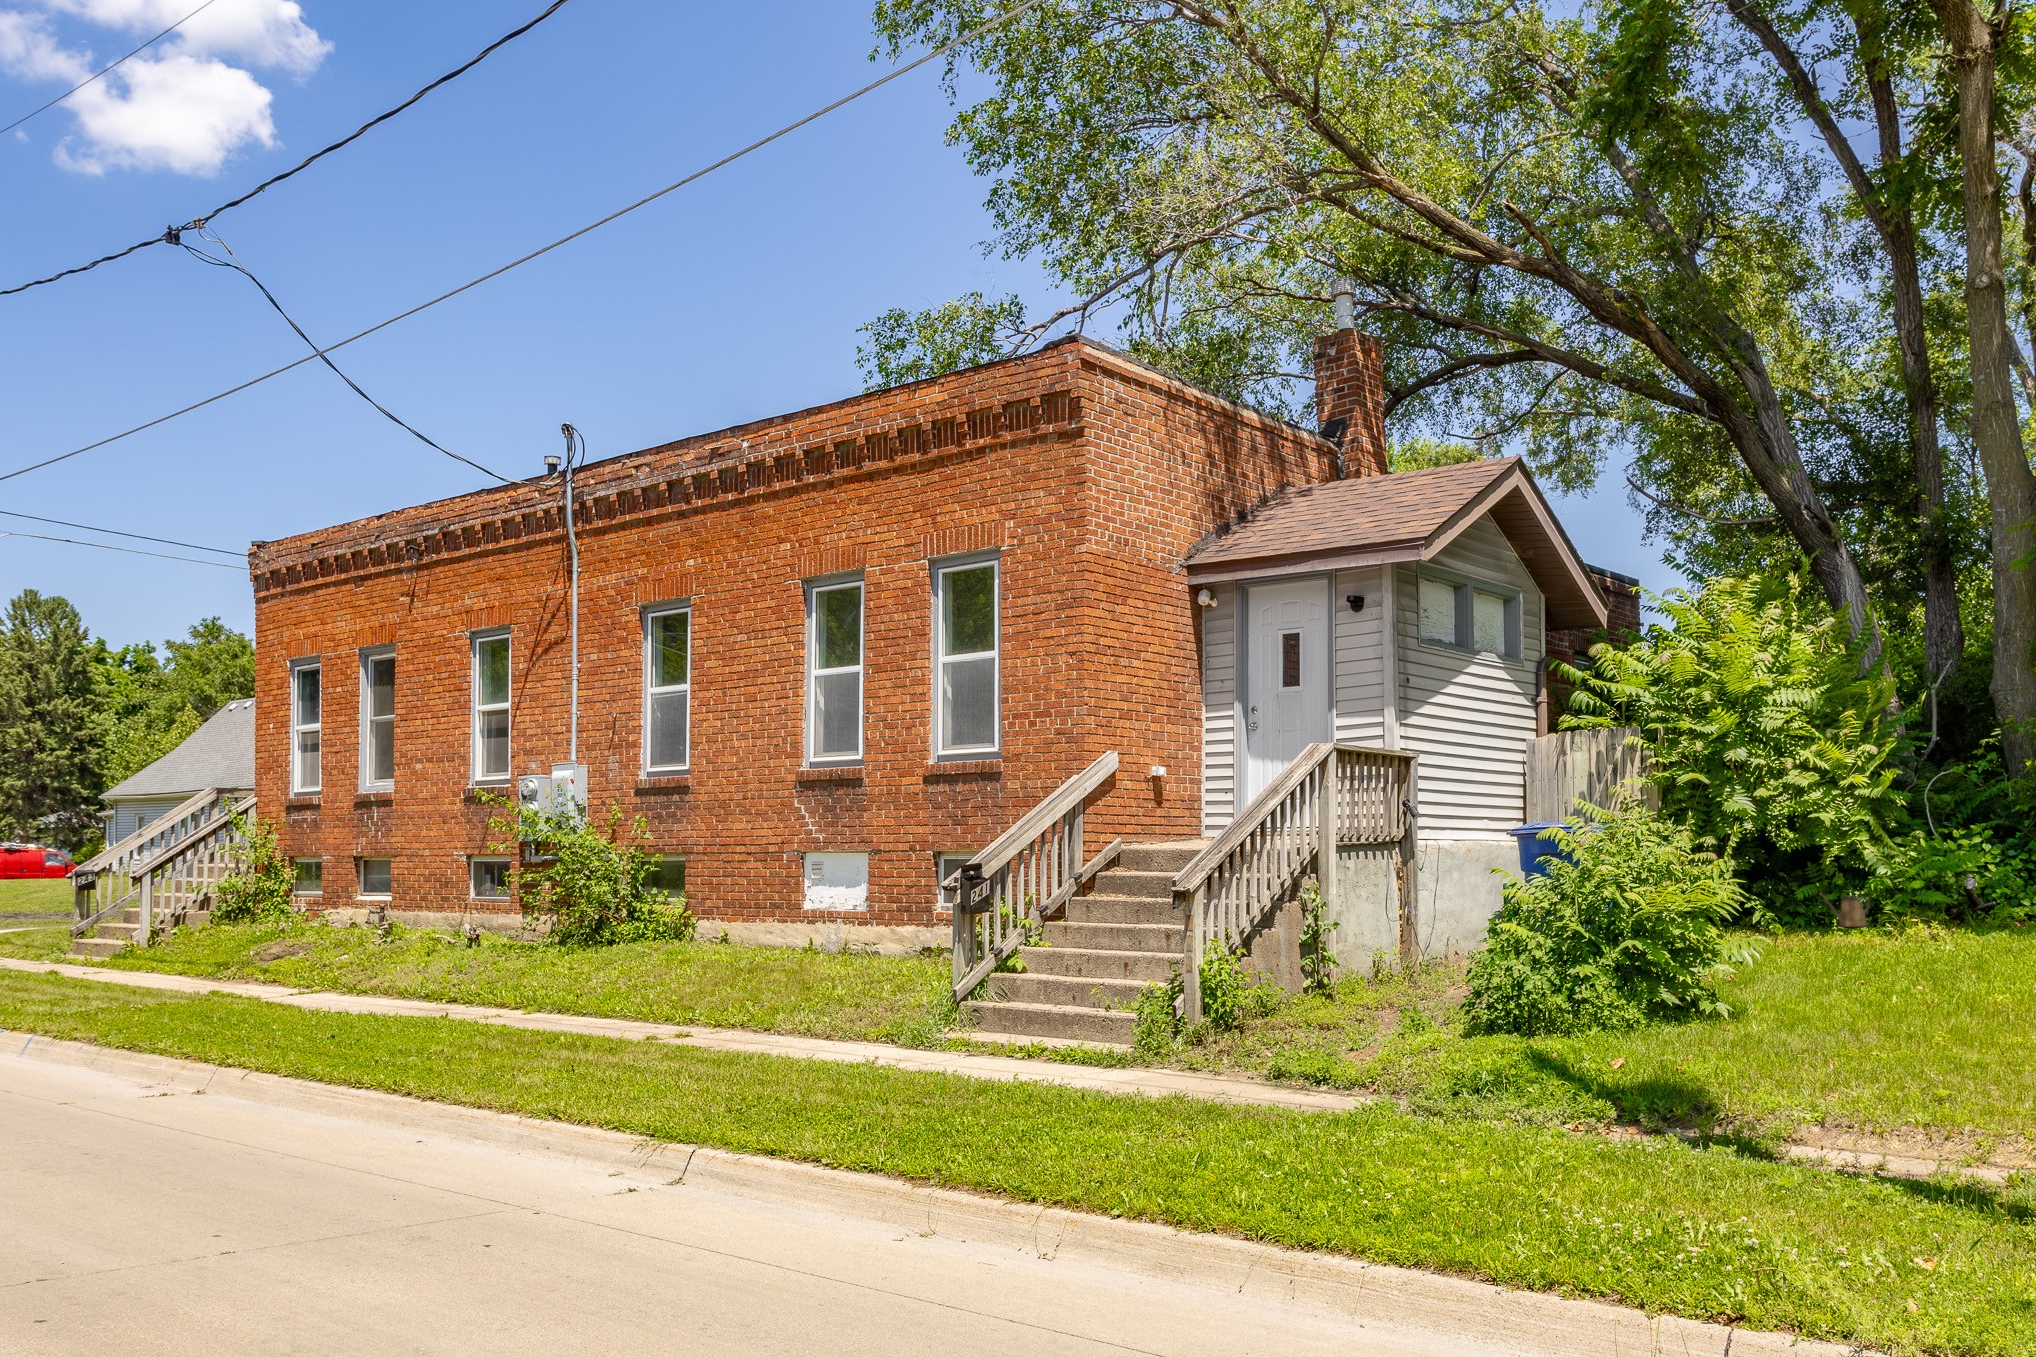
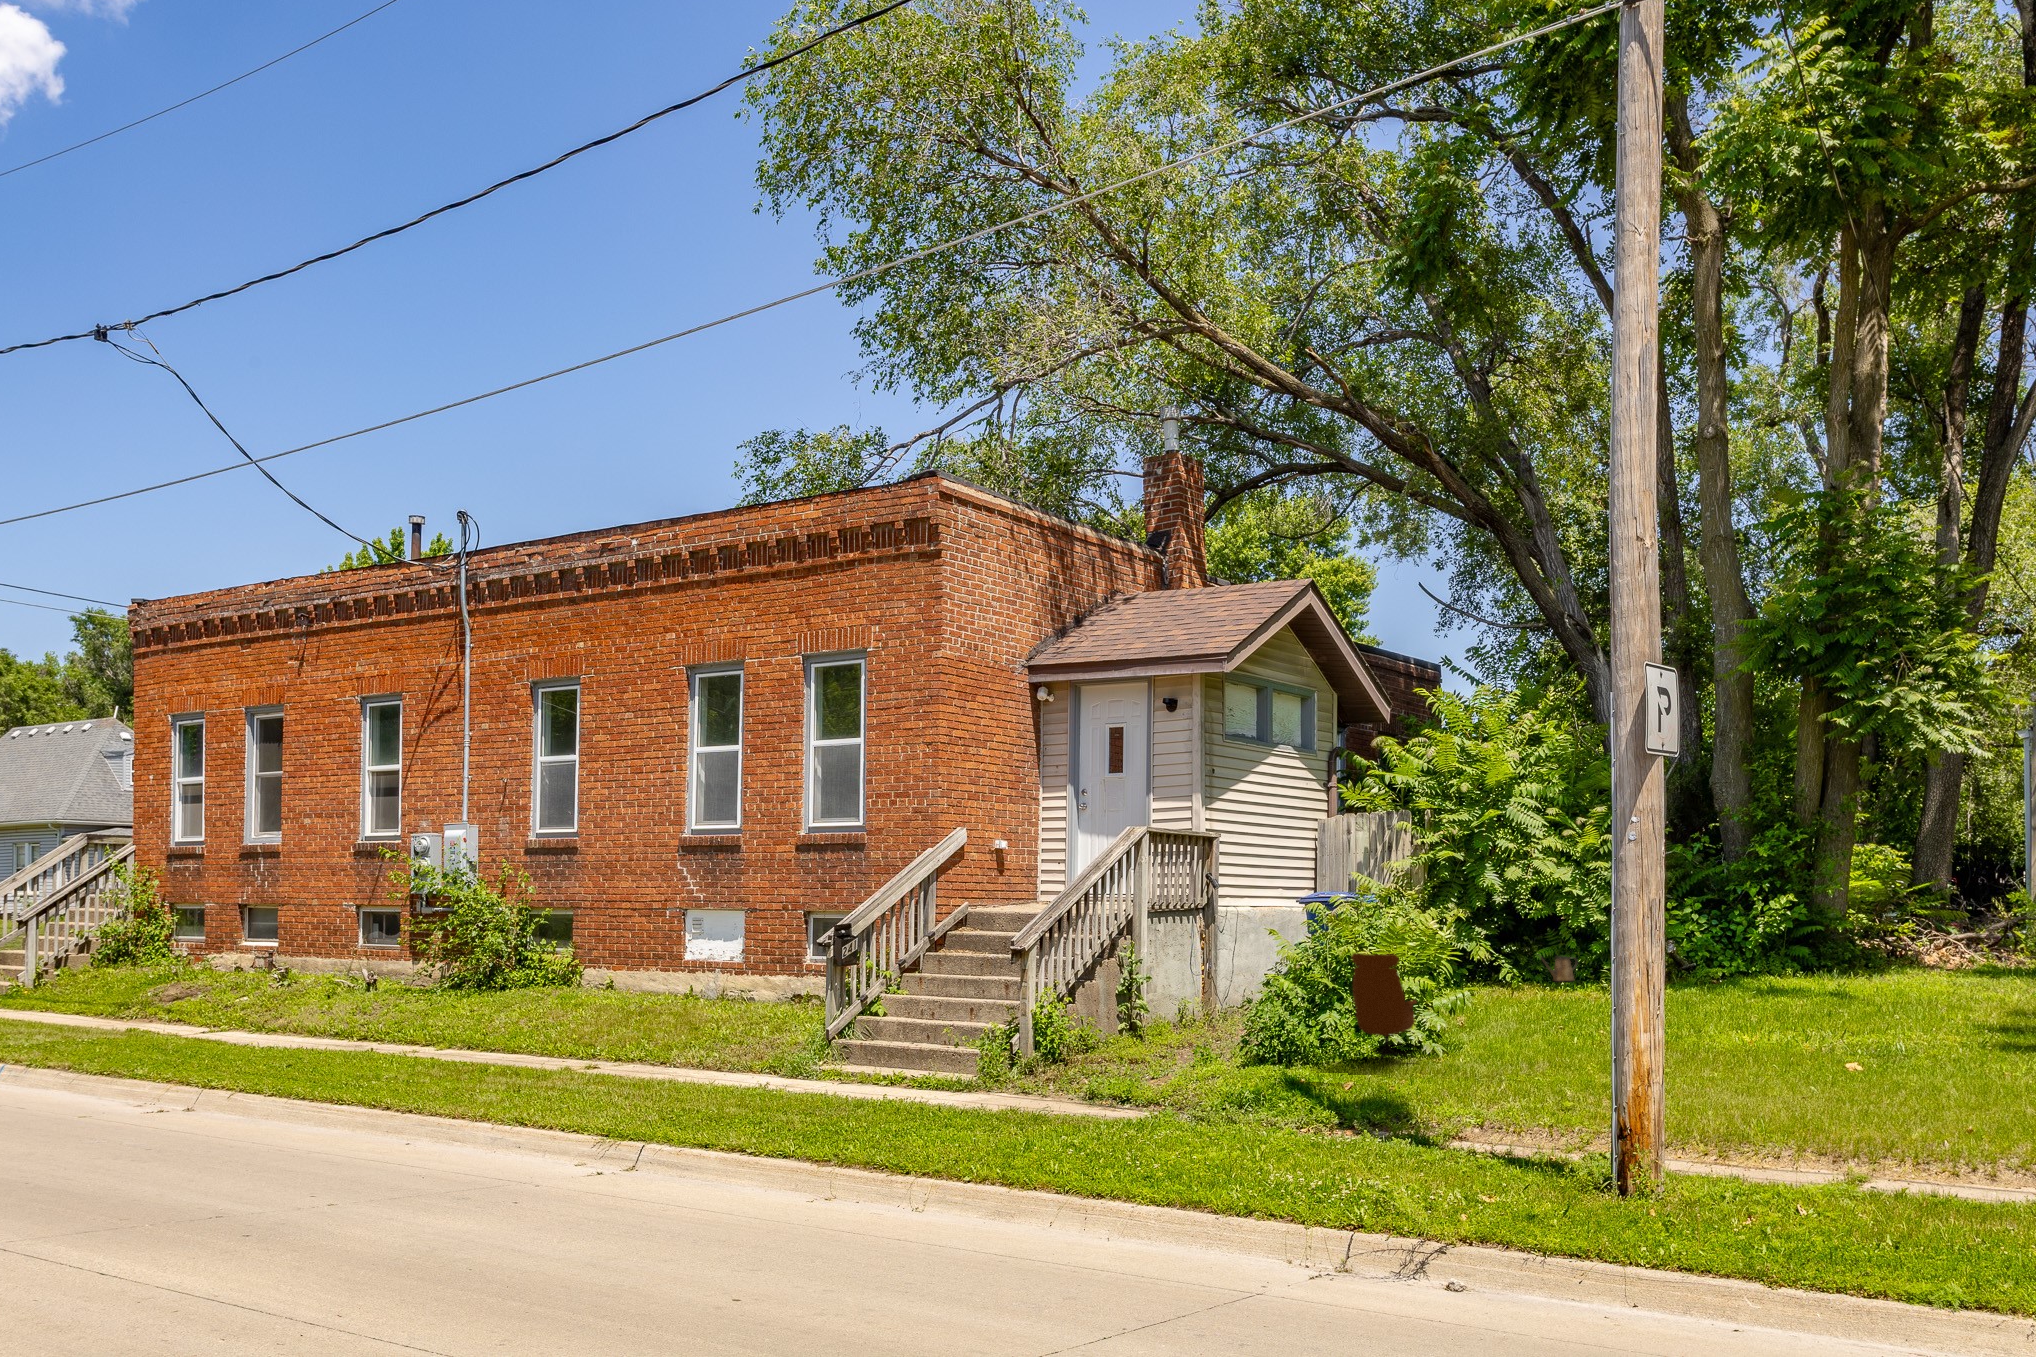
lounge chair: none [1620,890,1721,1034] -> present [1351,953,1420,1062]

